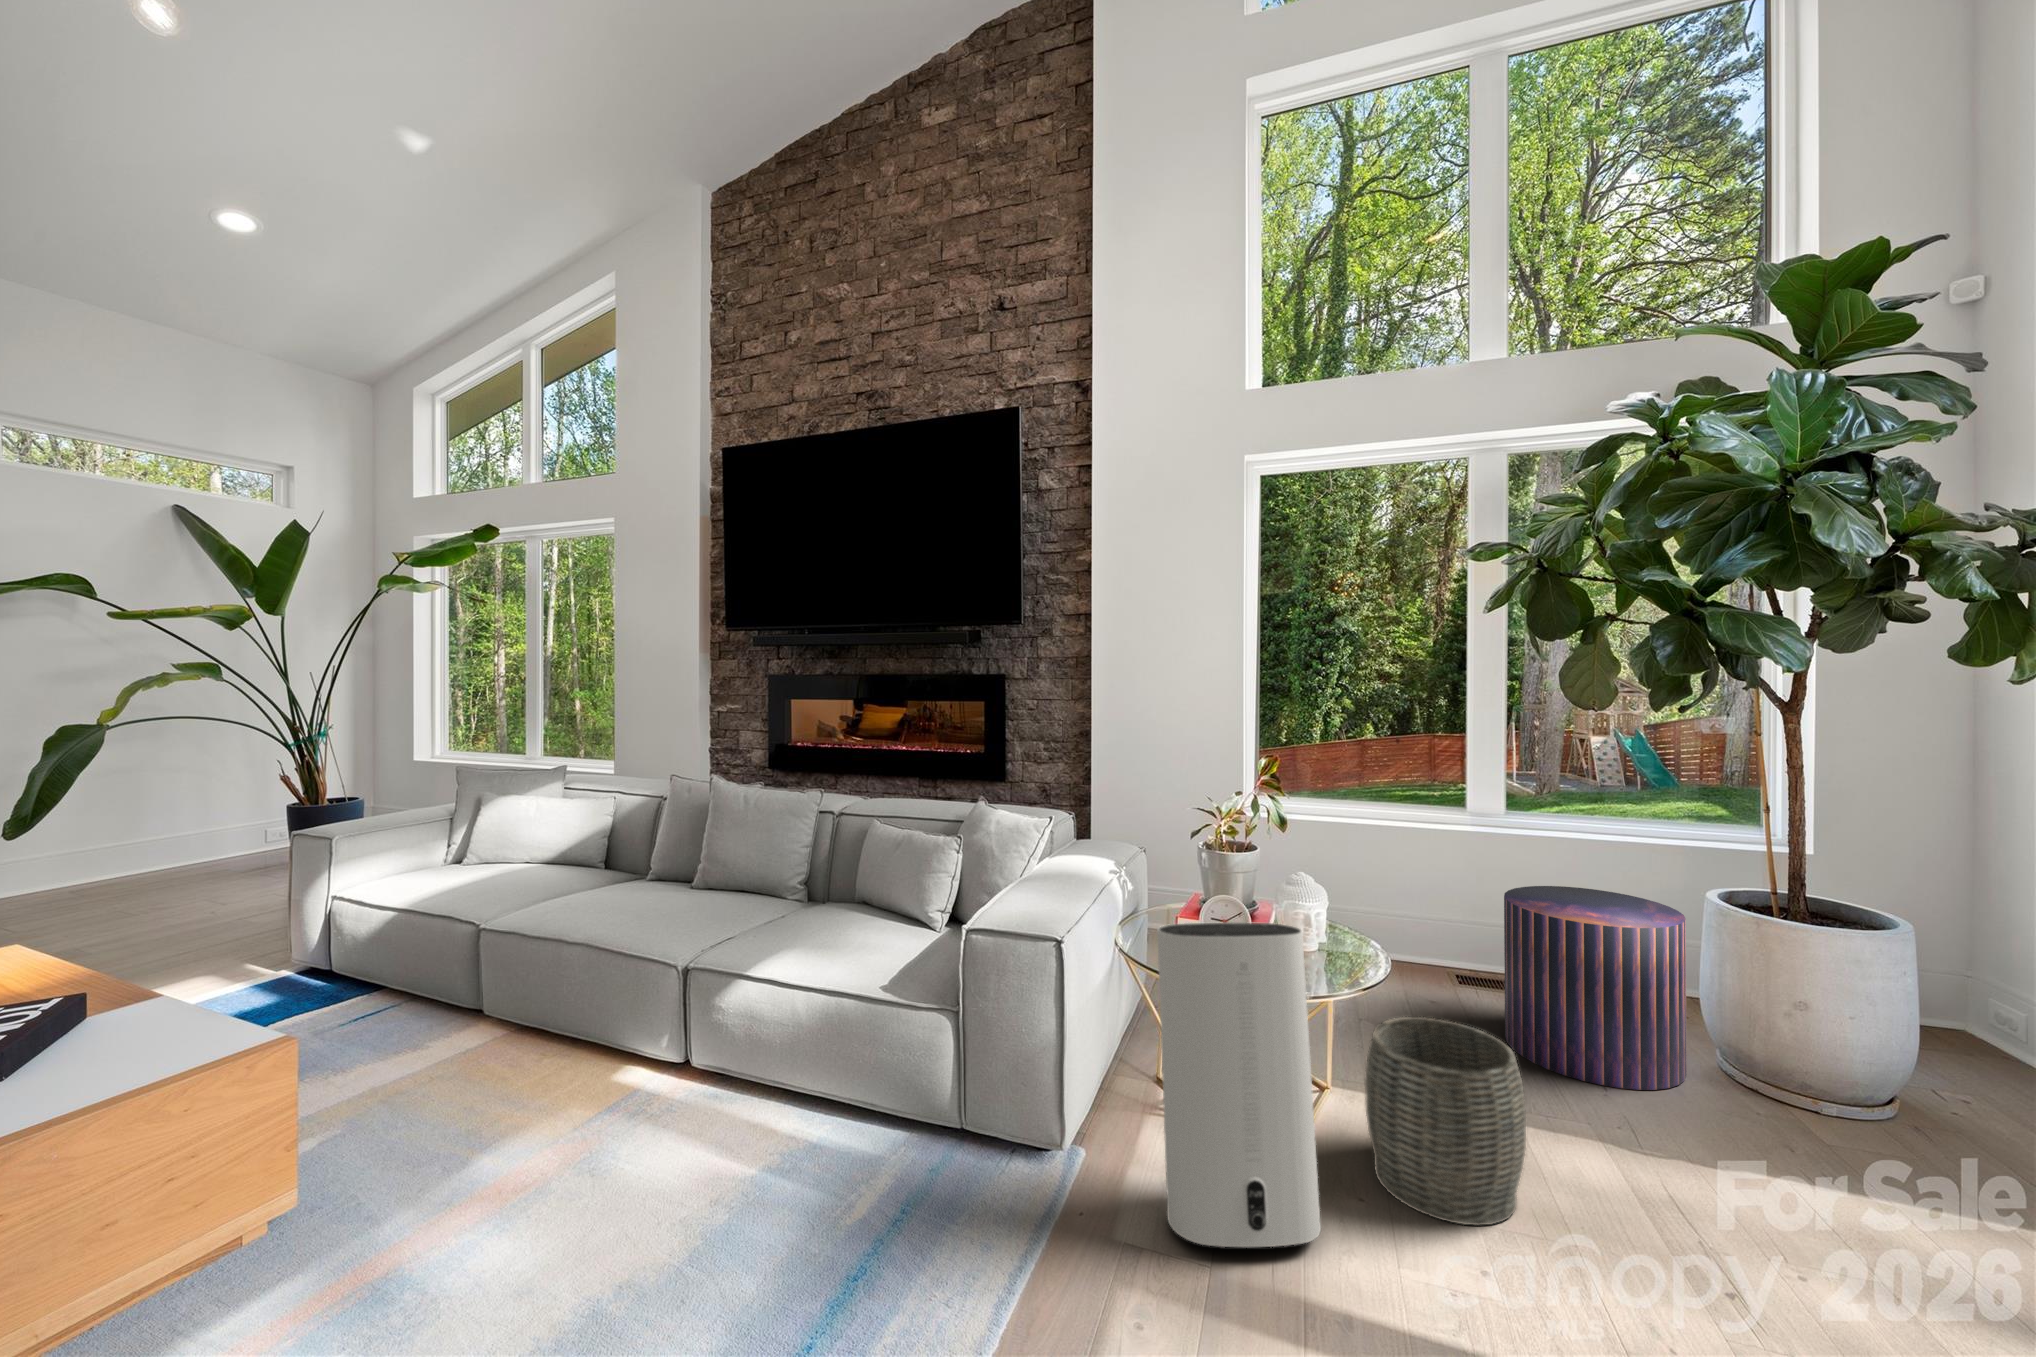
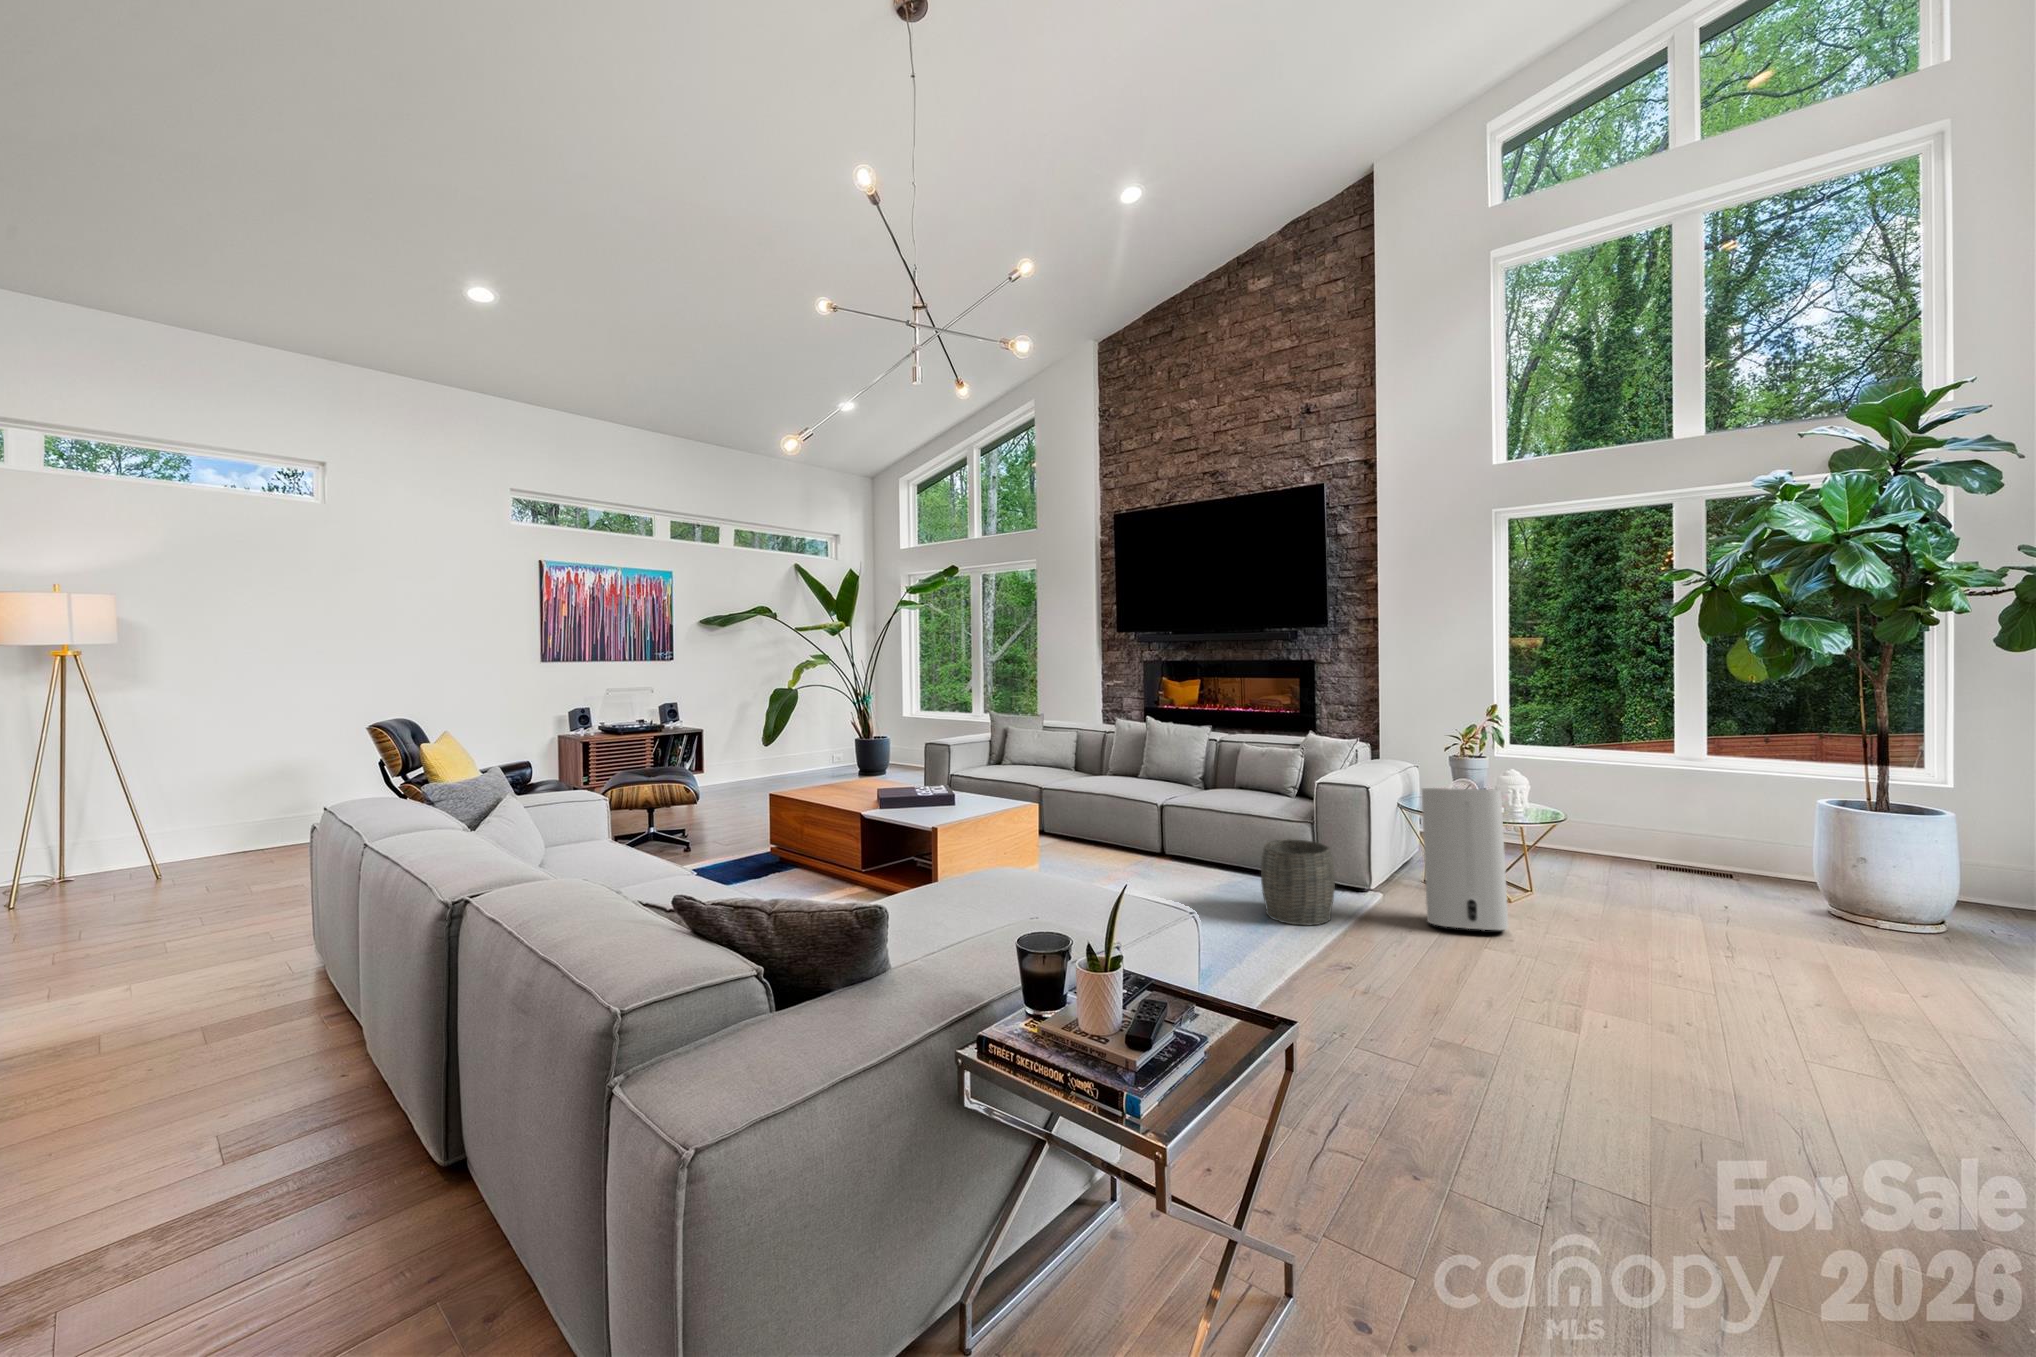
pouf: present [1504,886,1687,1090] -> none [1670,796,1798,913]
woven basket: present [1365,1017,1526,1226] -> present [1261,839,1335,925]

